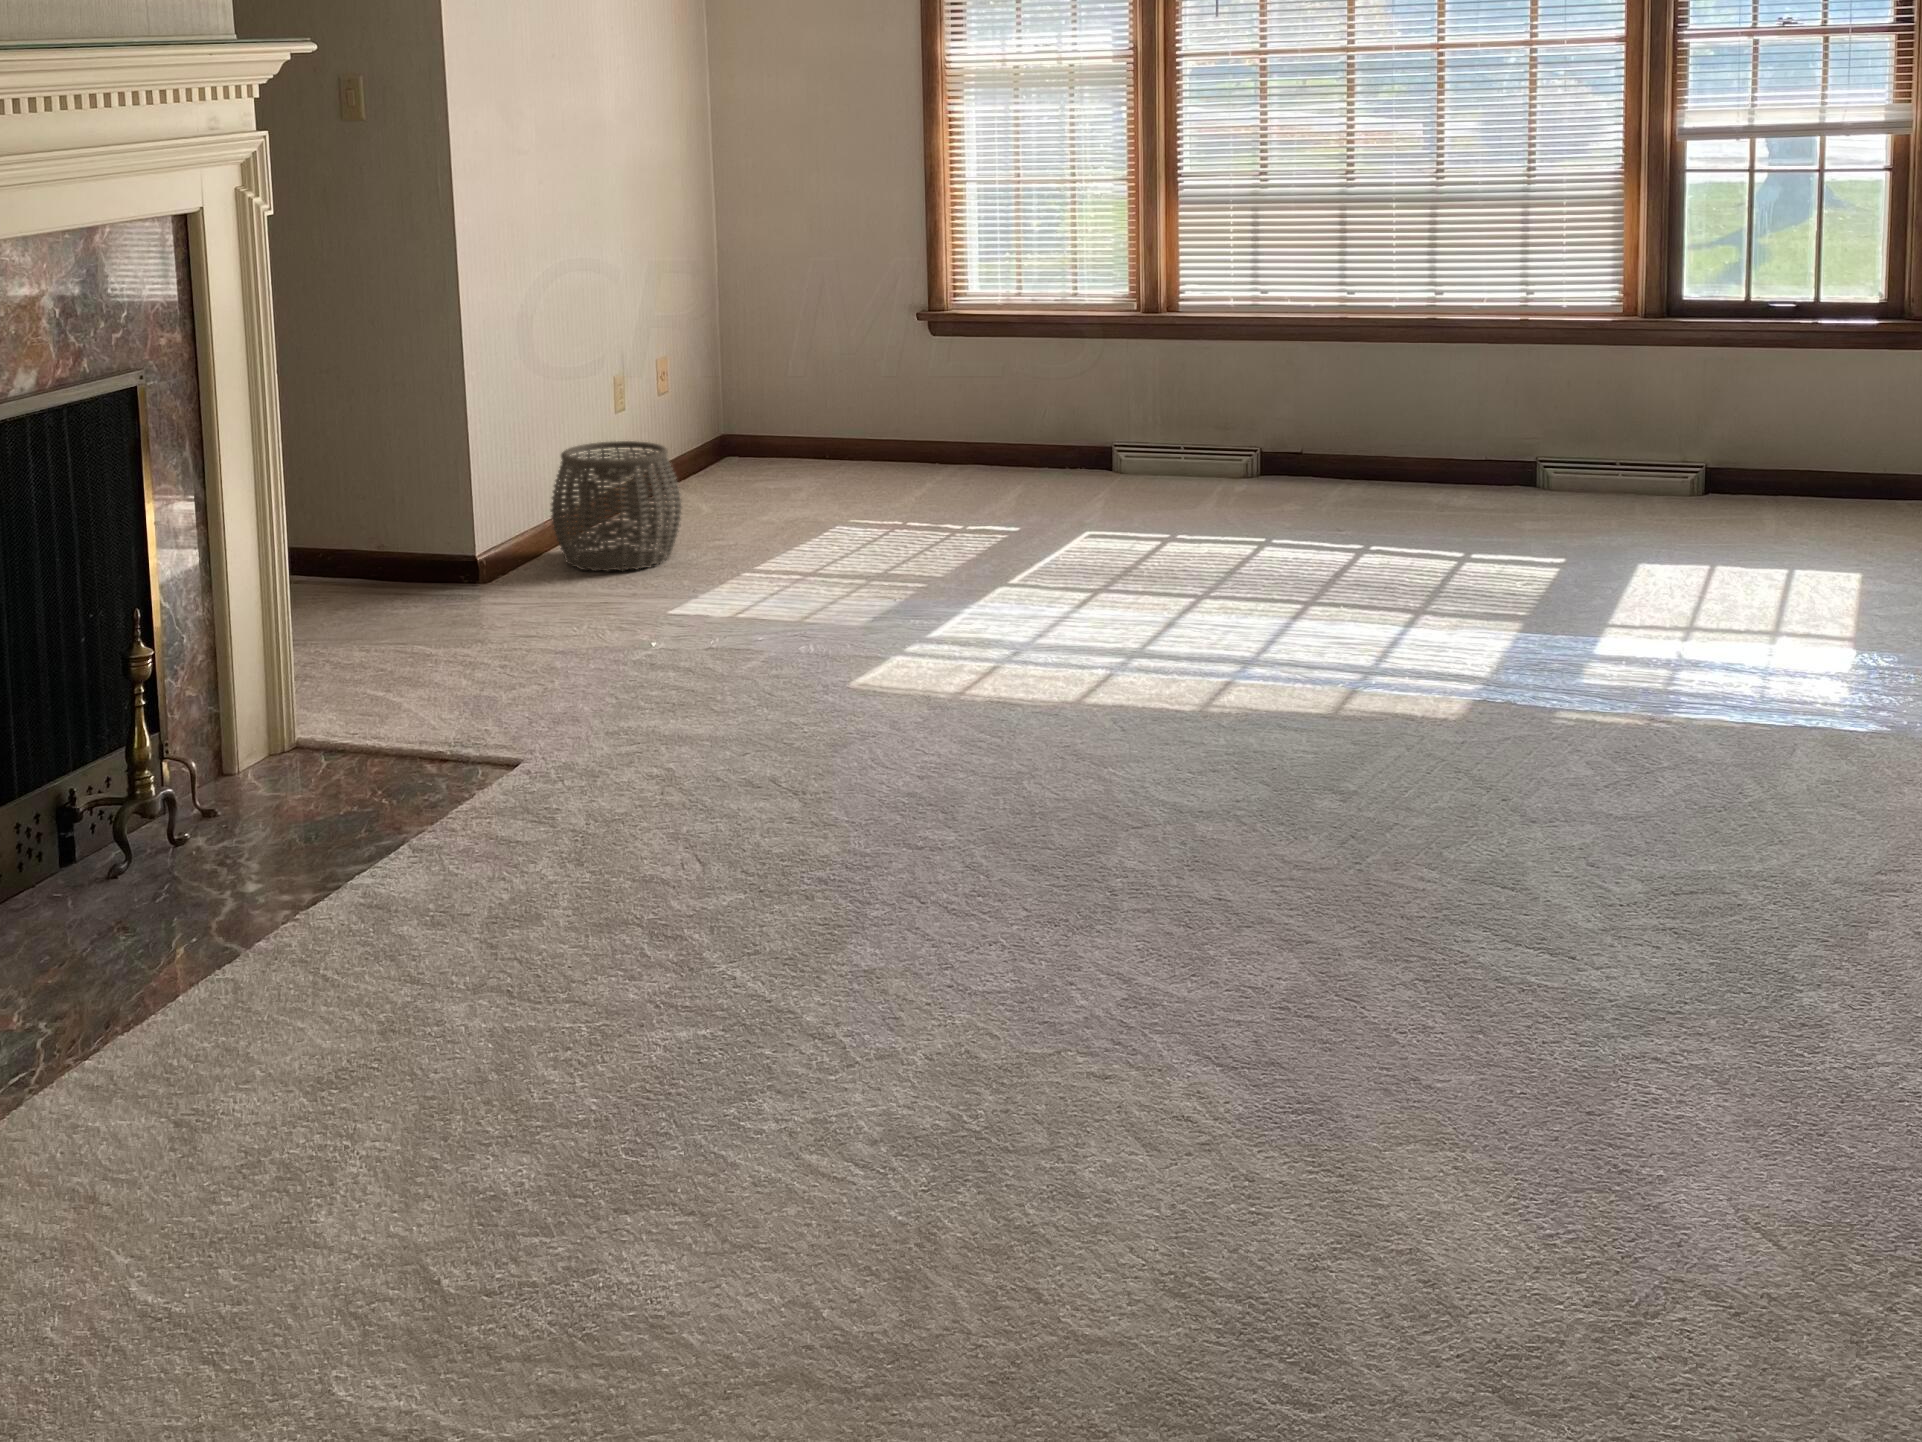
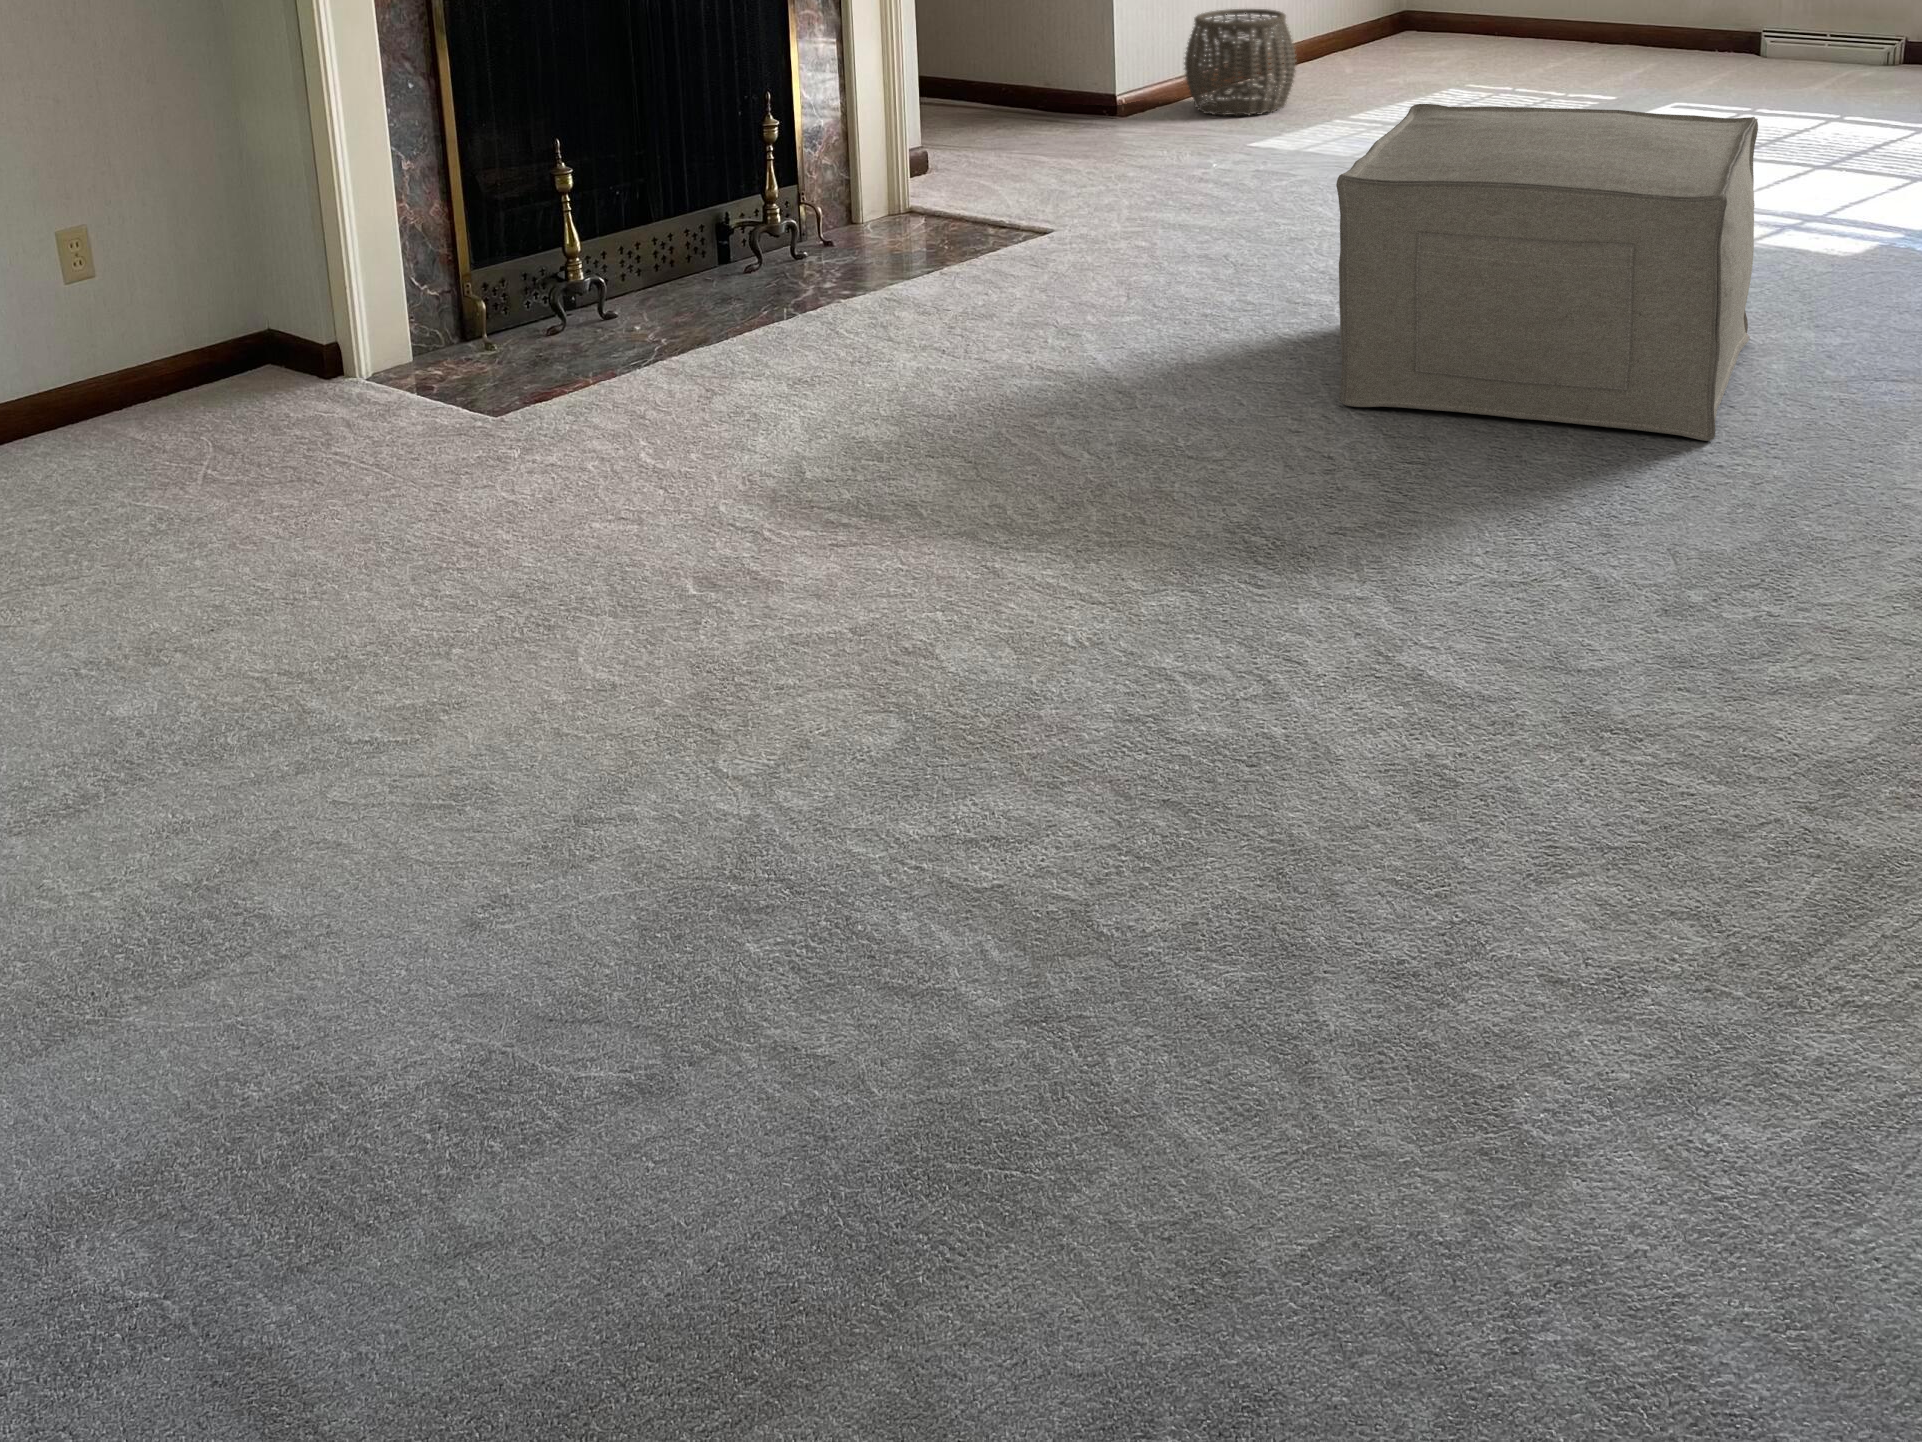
ottoman: none [1045,576,1564,1011] -> present [1336,104,1758,441]

